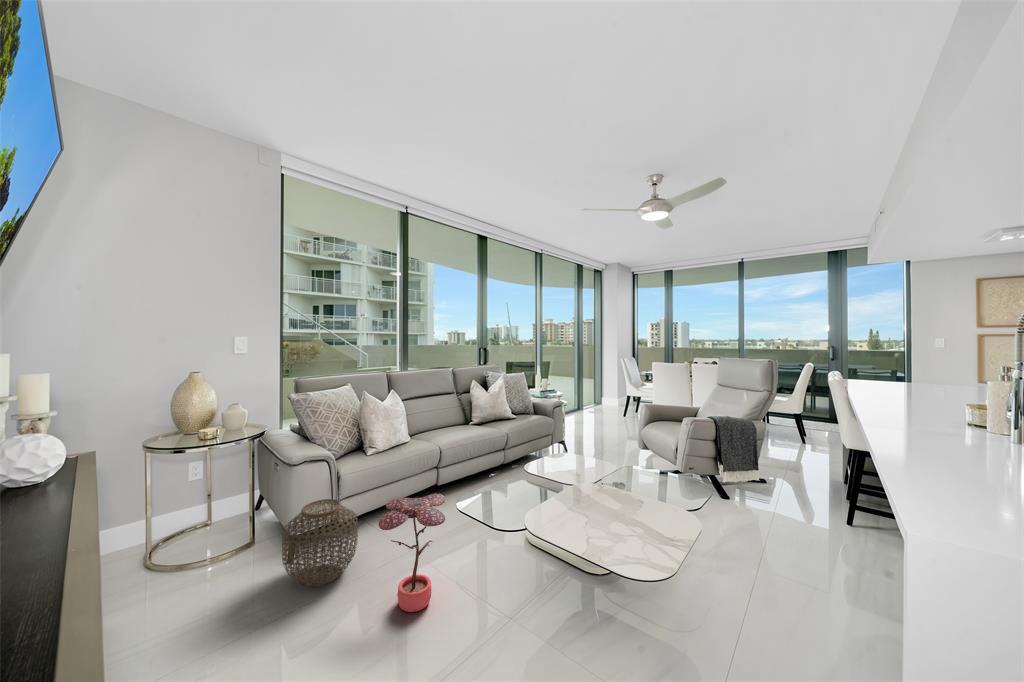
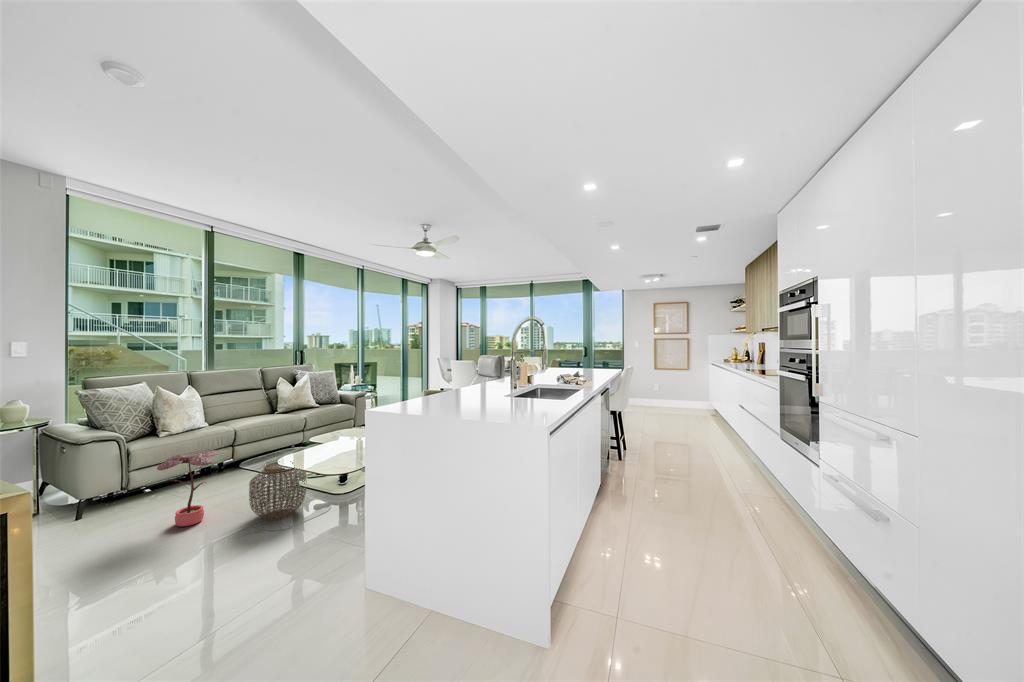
woven basket: present [282,499,358,587] -> present [249,461,306,521]

